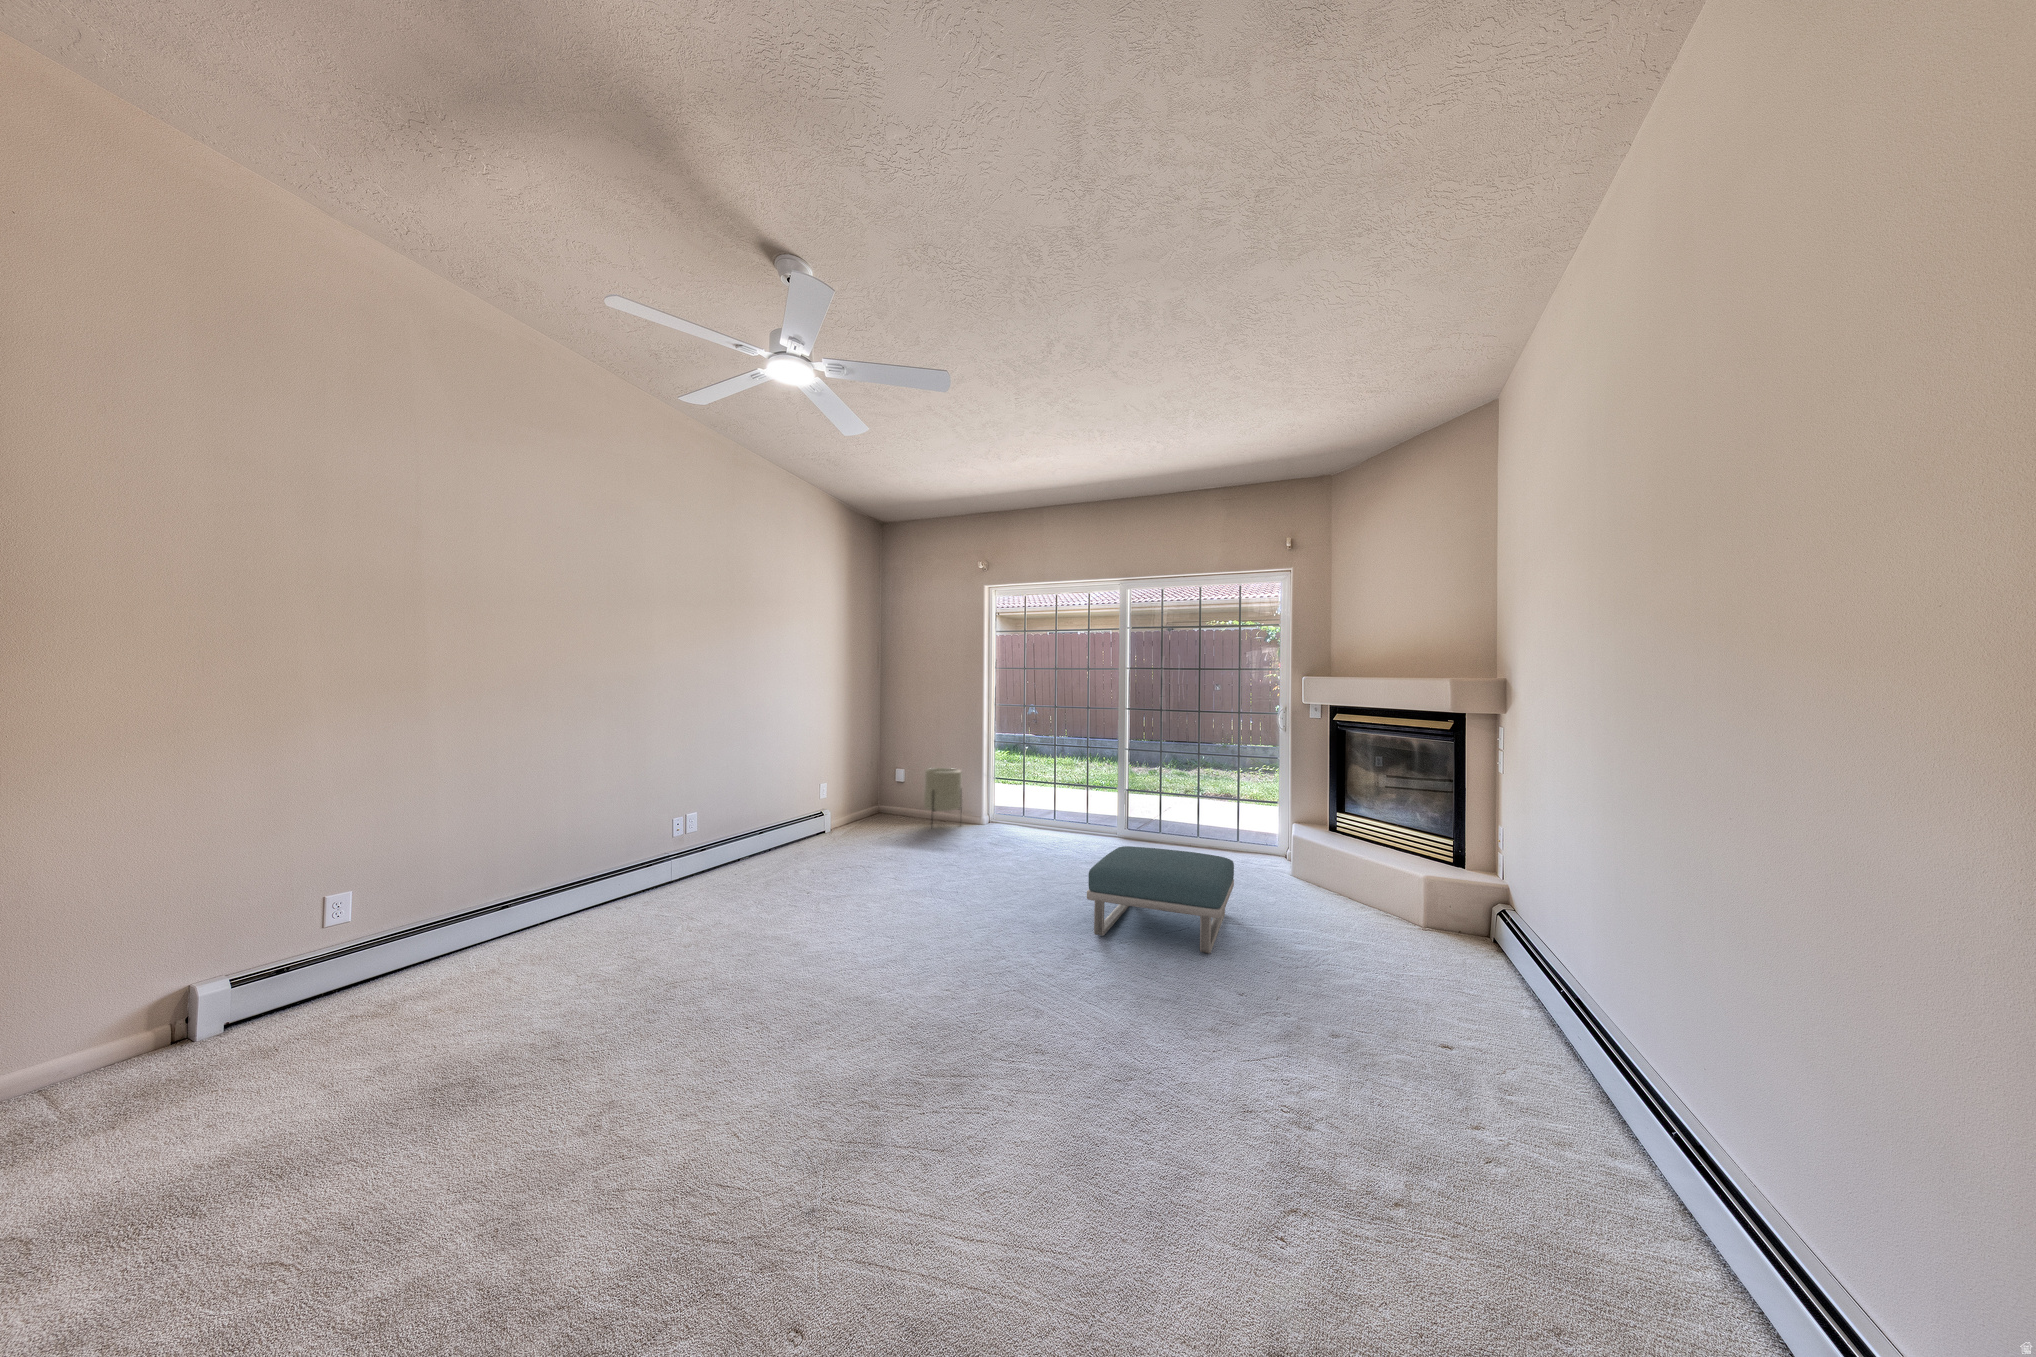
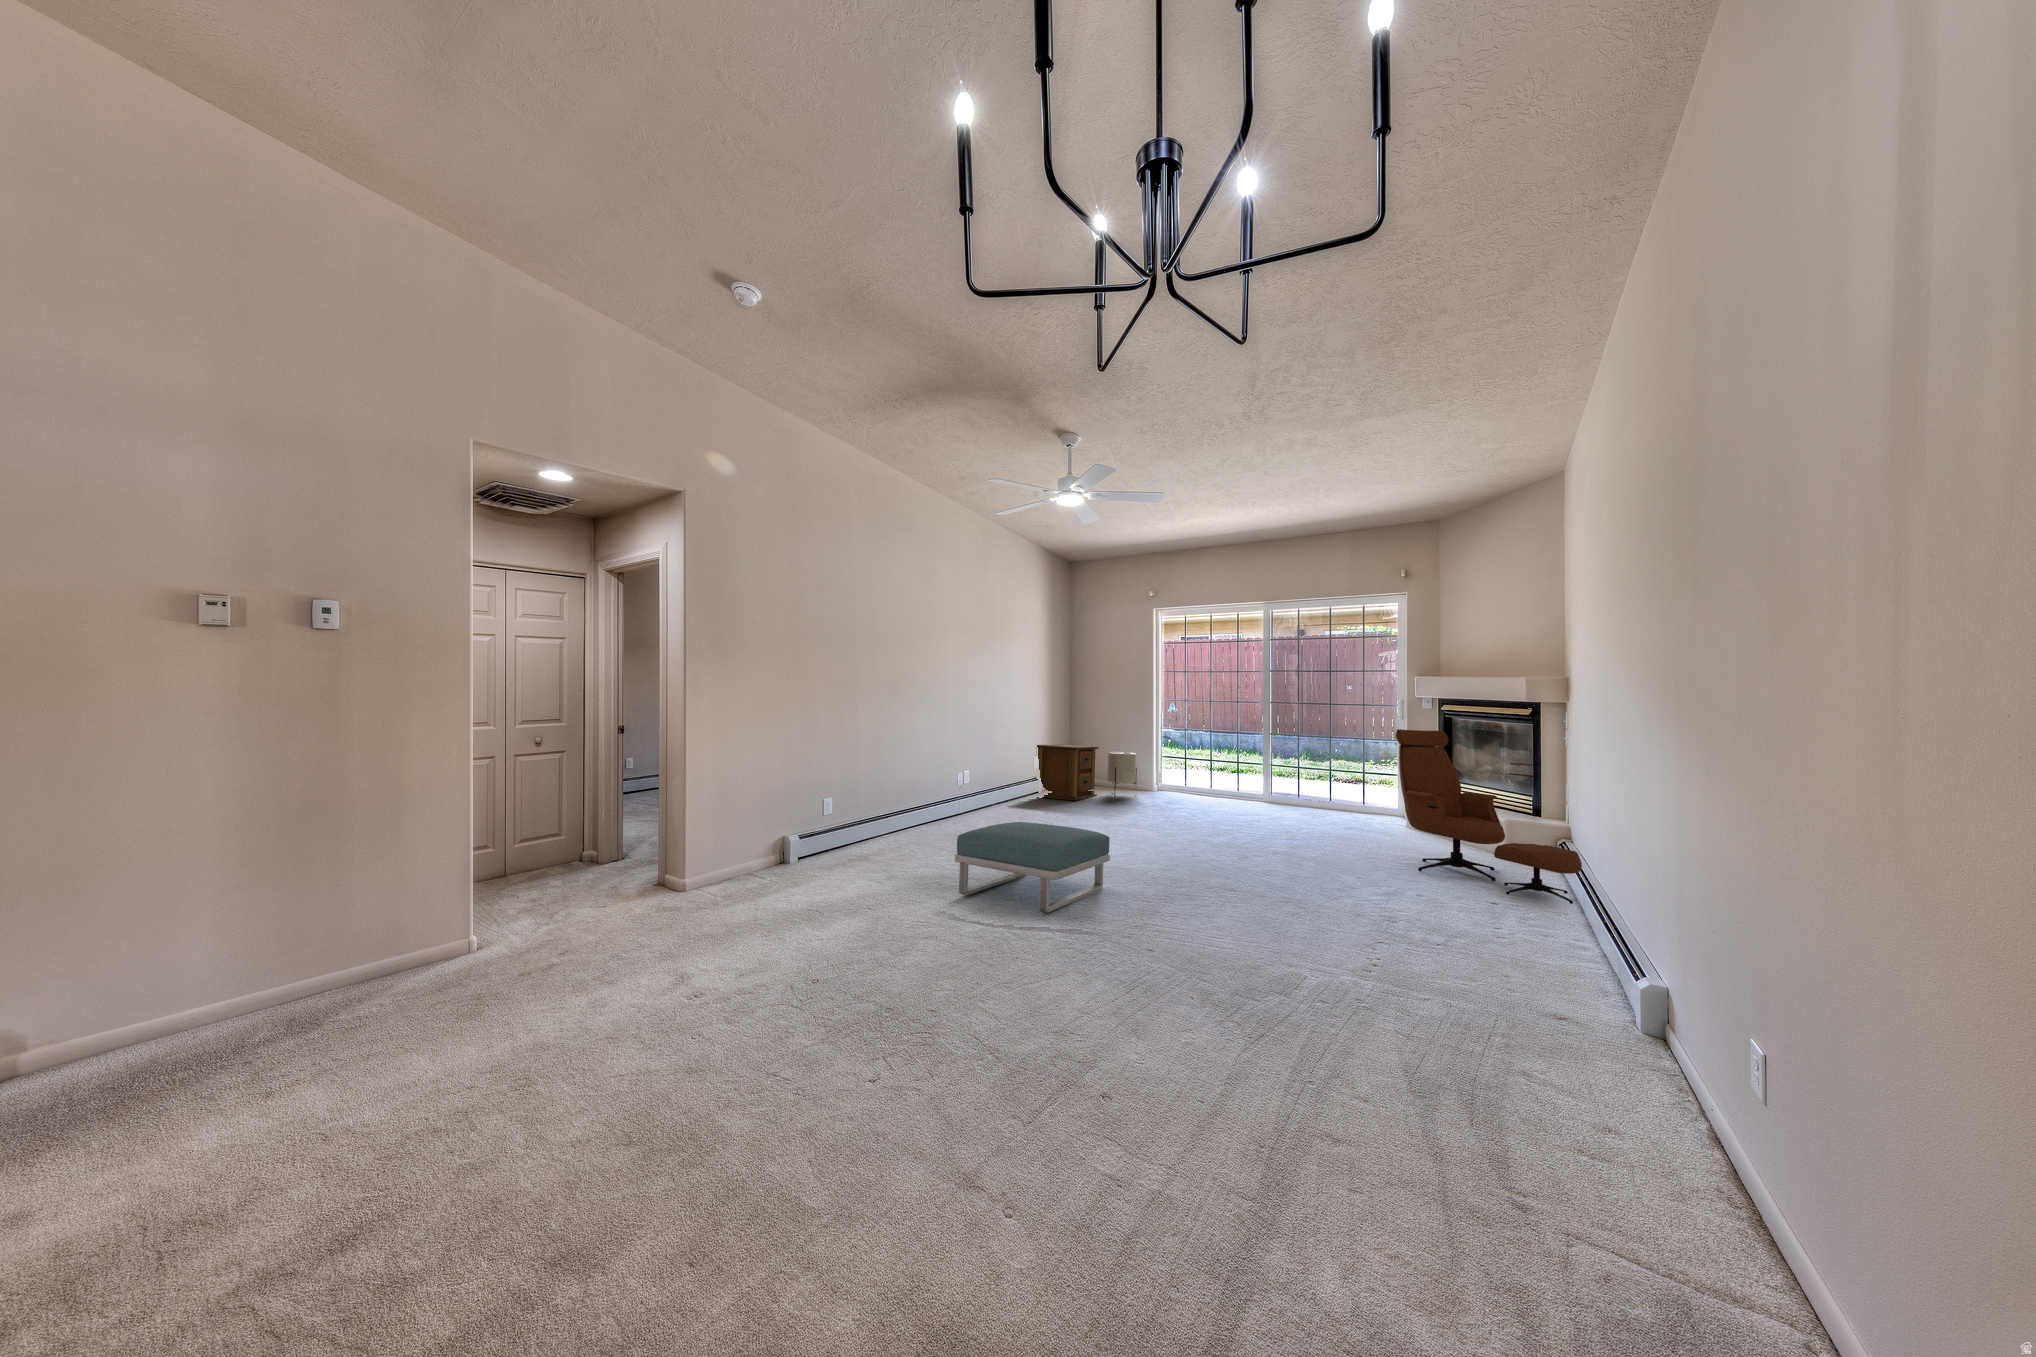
lounge chair: none [1289,758,1580,1065] -> present [1395,729,1582,904]
side table: none [820,759,912,839] -> present [1037,744,1098,800]
footstool: present [1087,846,1234,954] -> present [955,822,1110,913]

